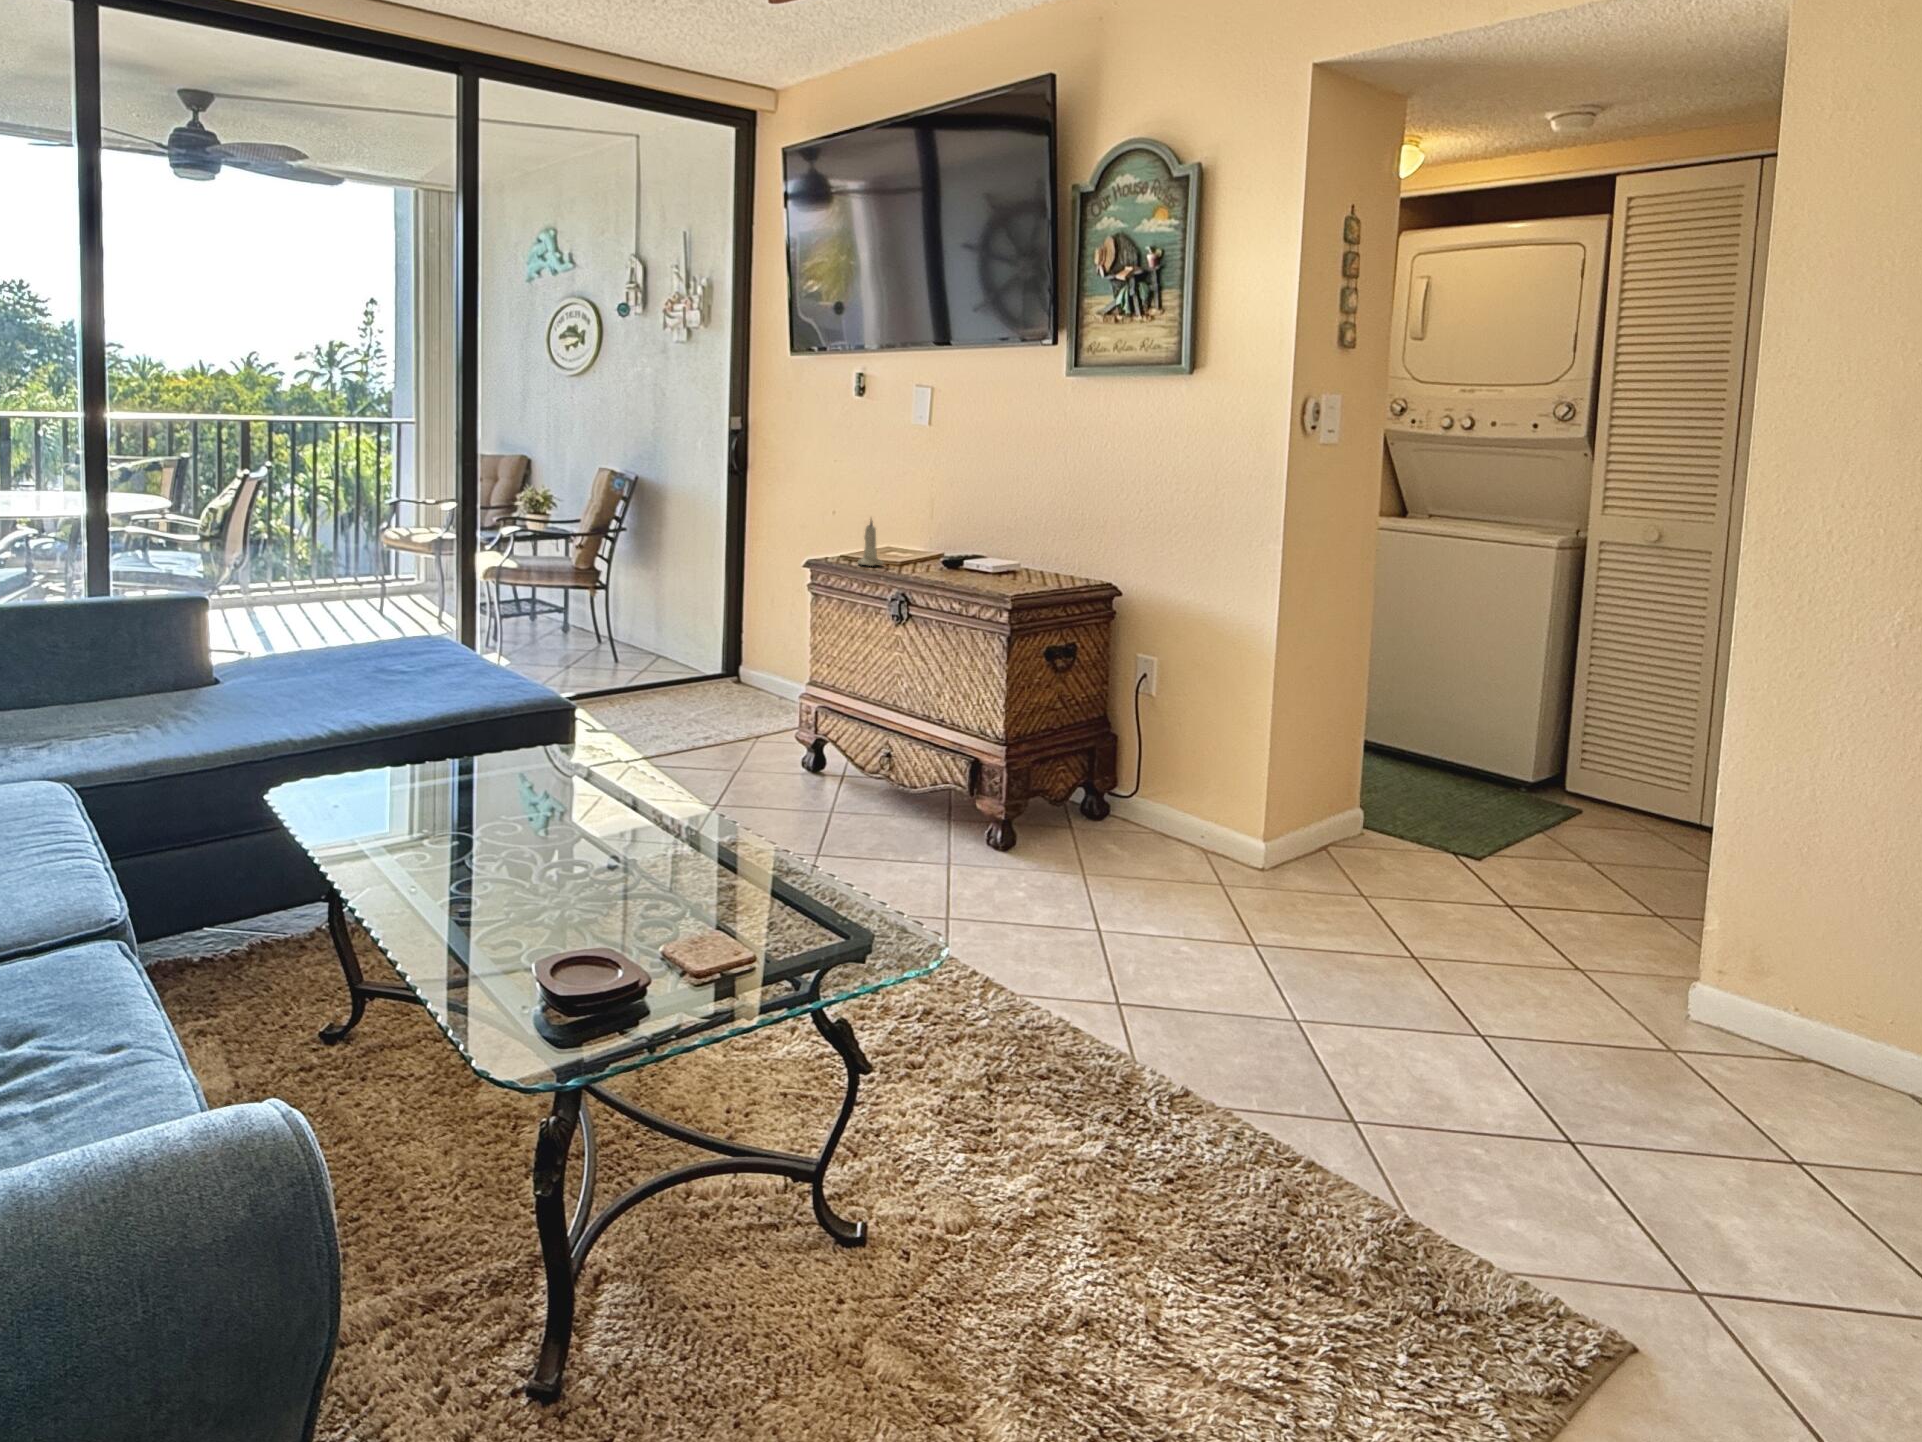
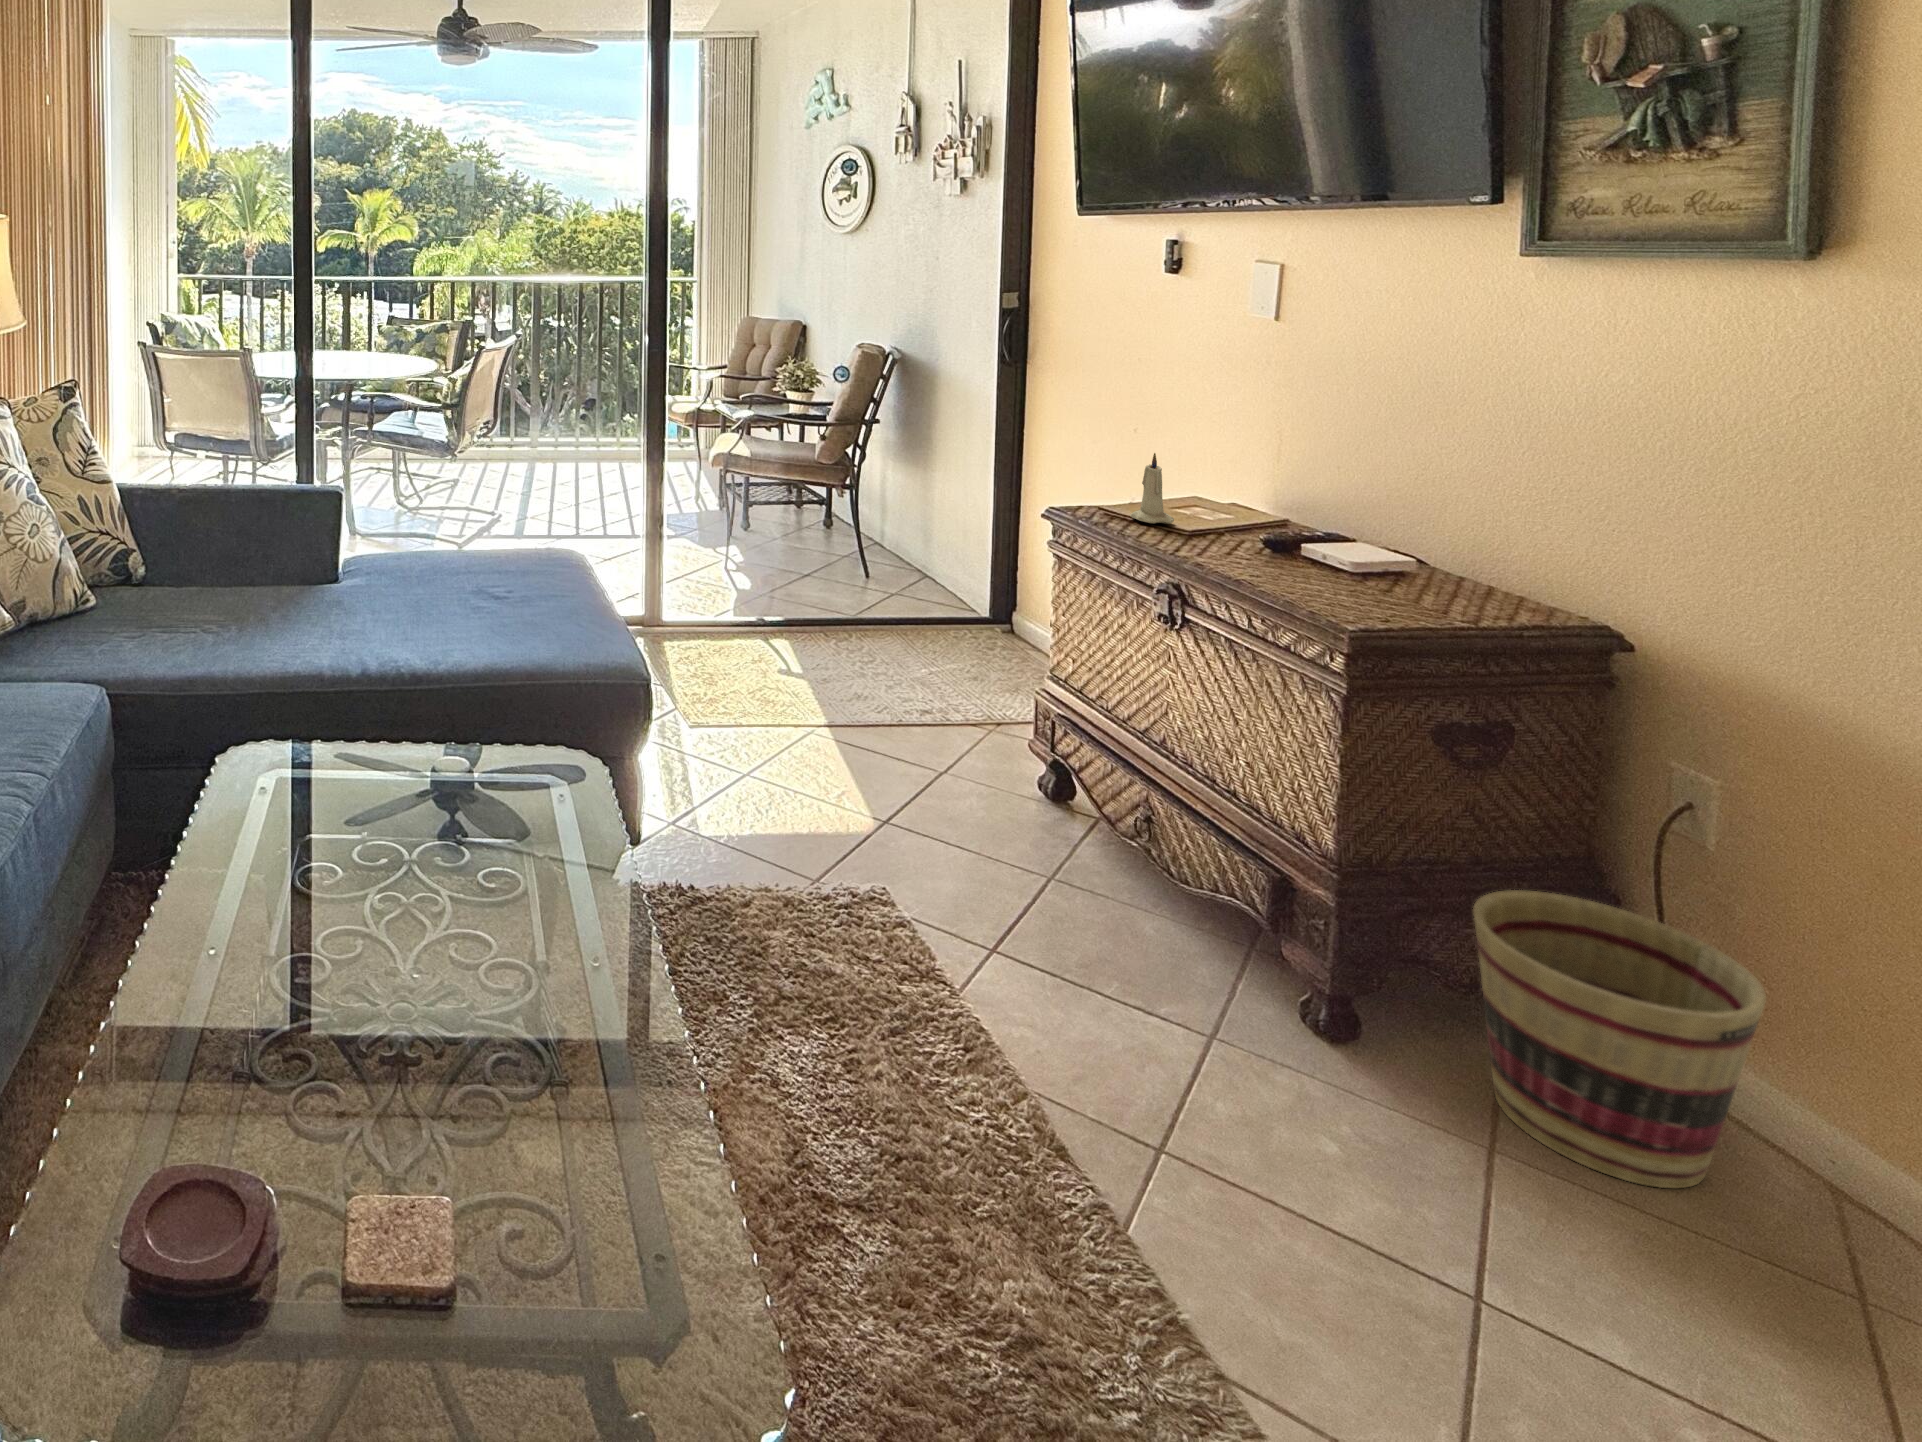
basket: none [1070,742,1191,879] -> present [1473,890,1766,1188]

